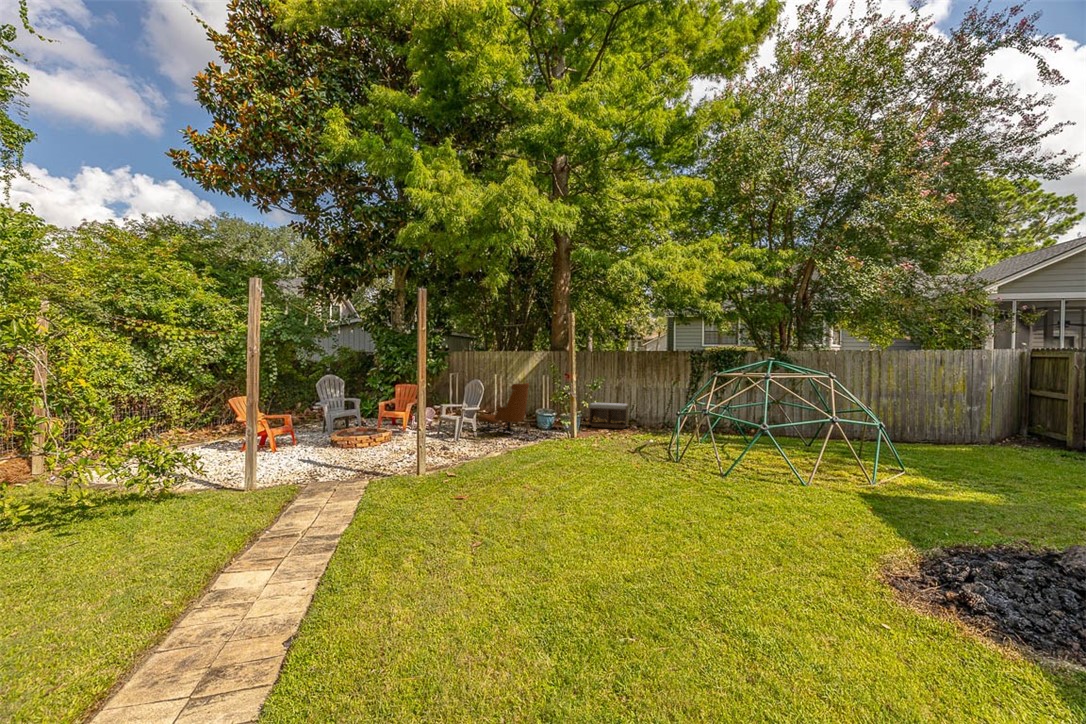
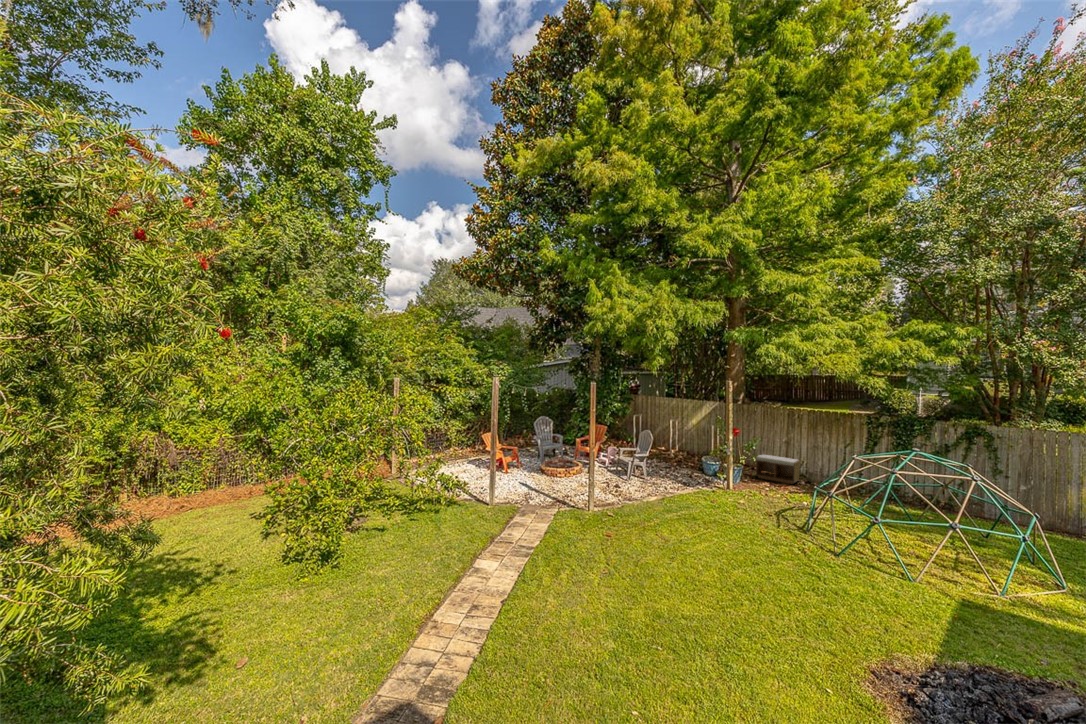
lounge chair: present [478,383,529,433] -> none [650,436,692,480]

